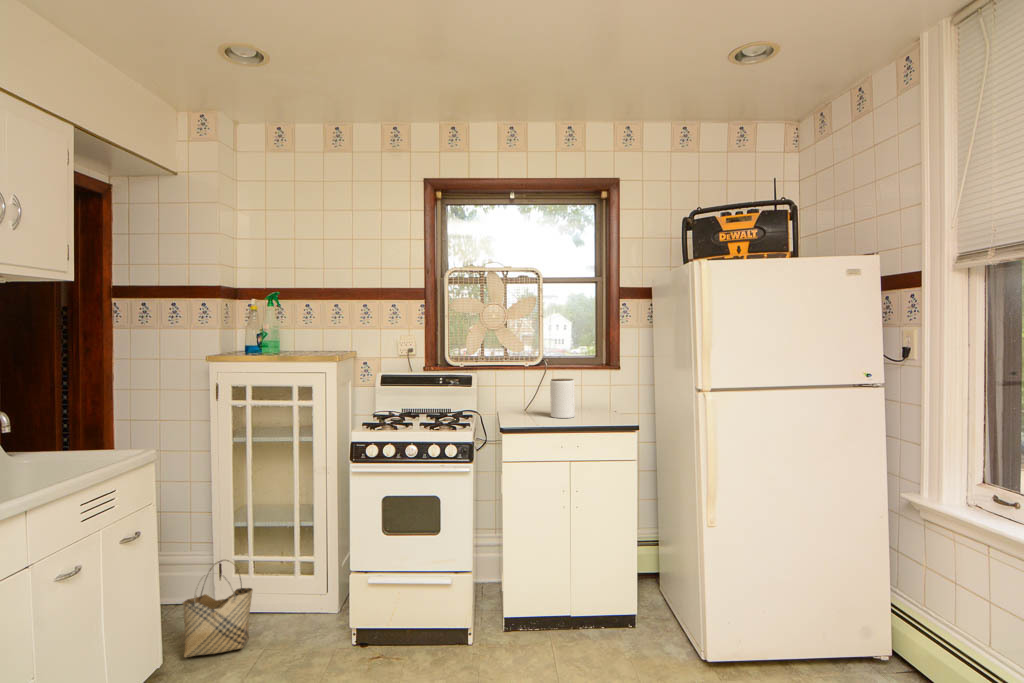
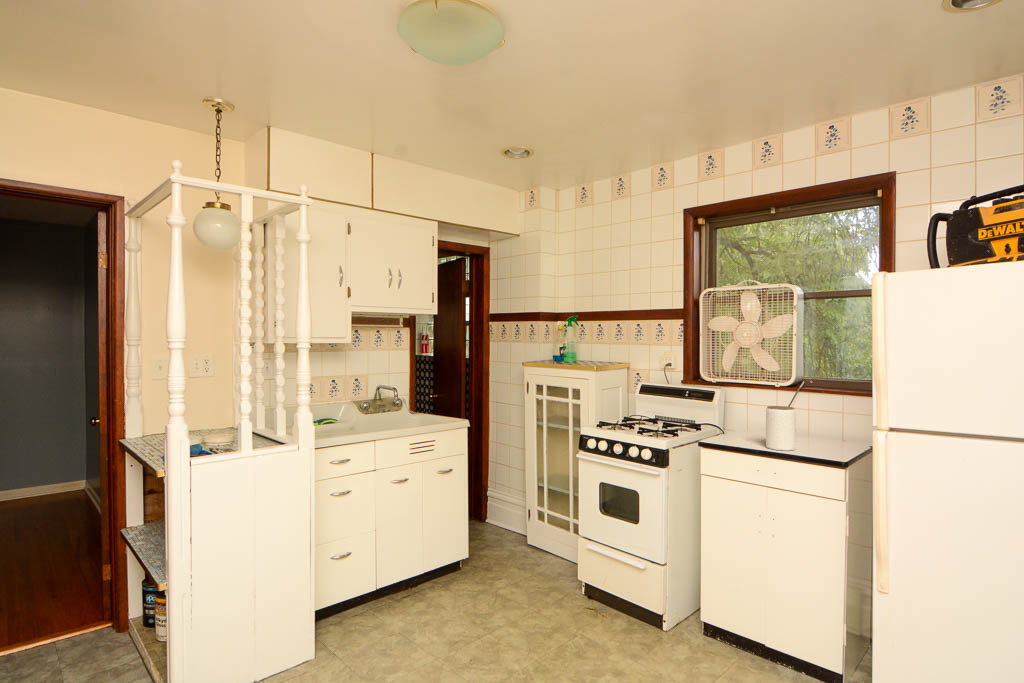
woven basket: present [182,560,253,658] -> none [498,504,536,566]

